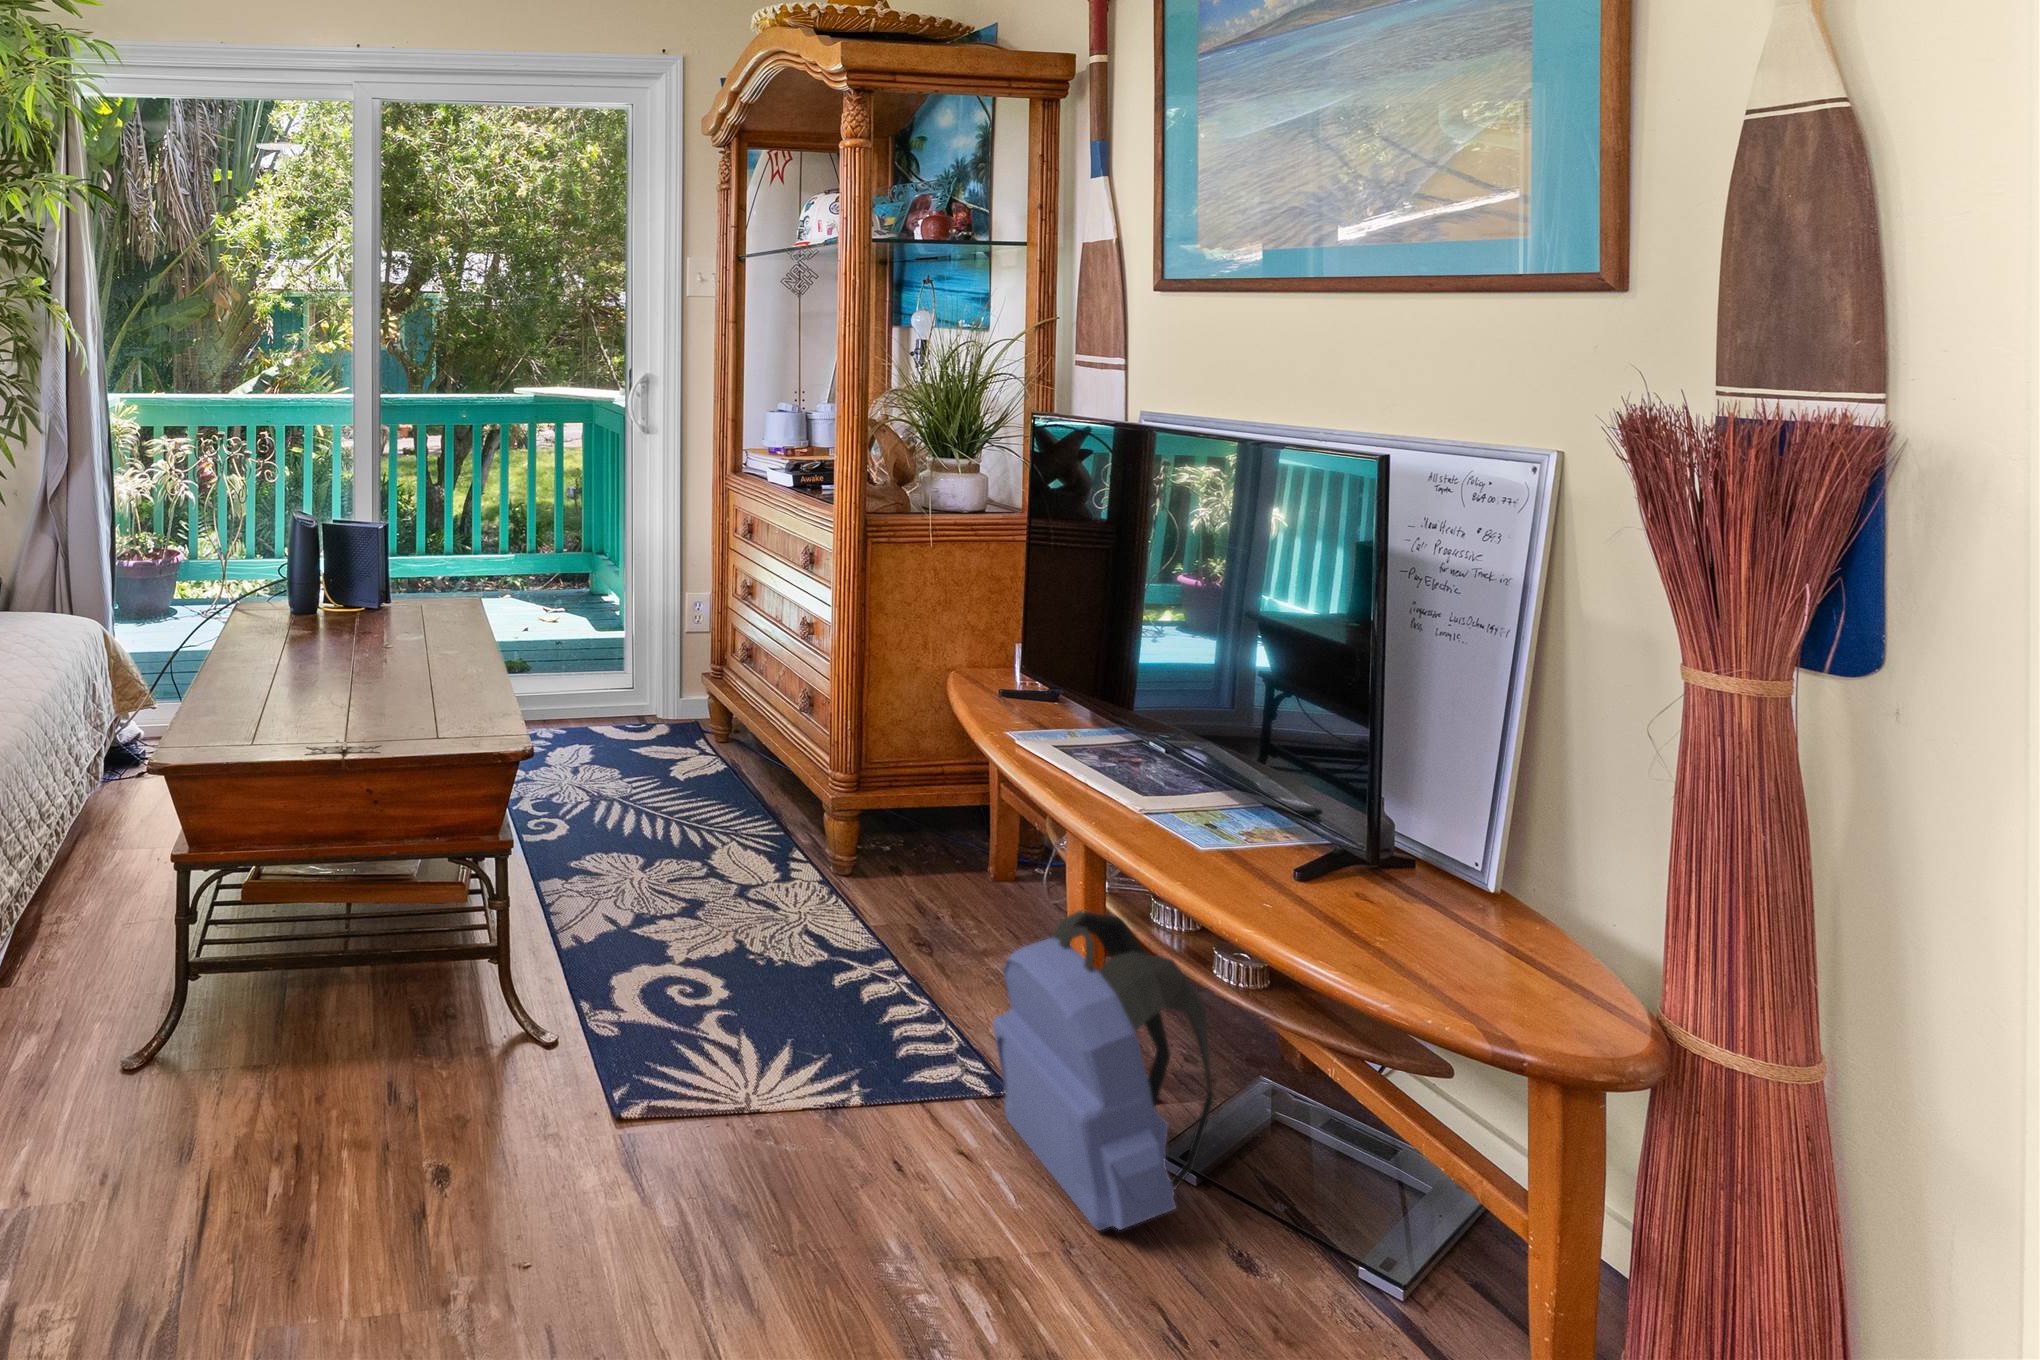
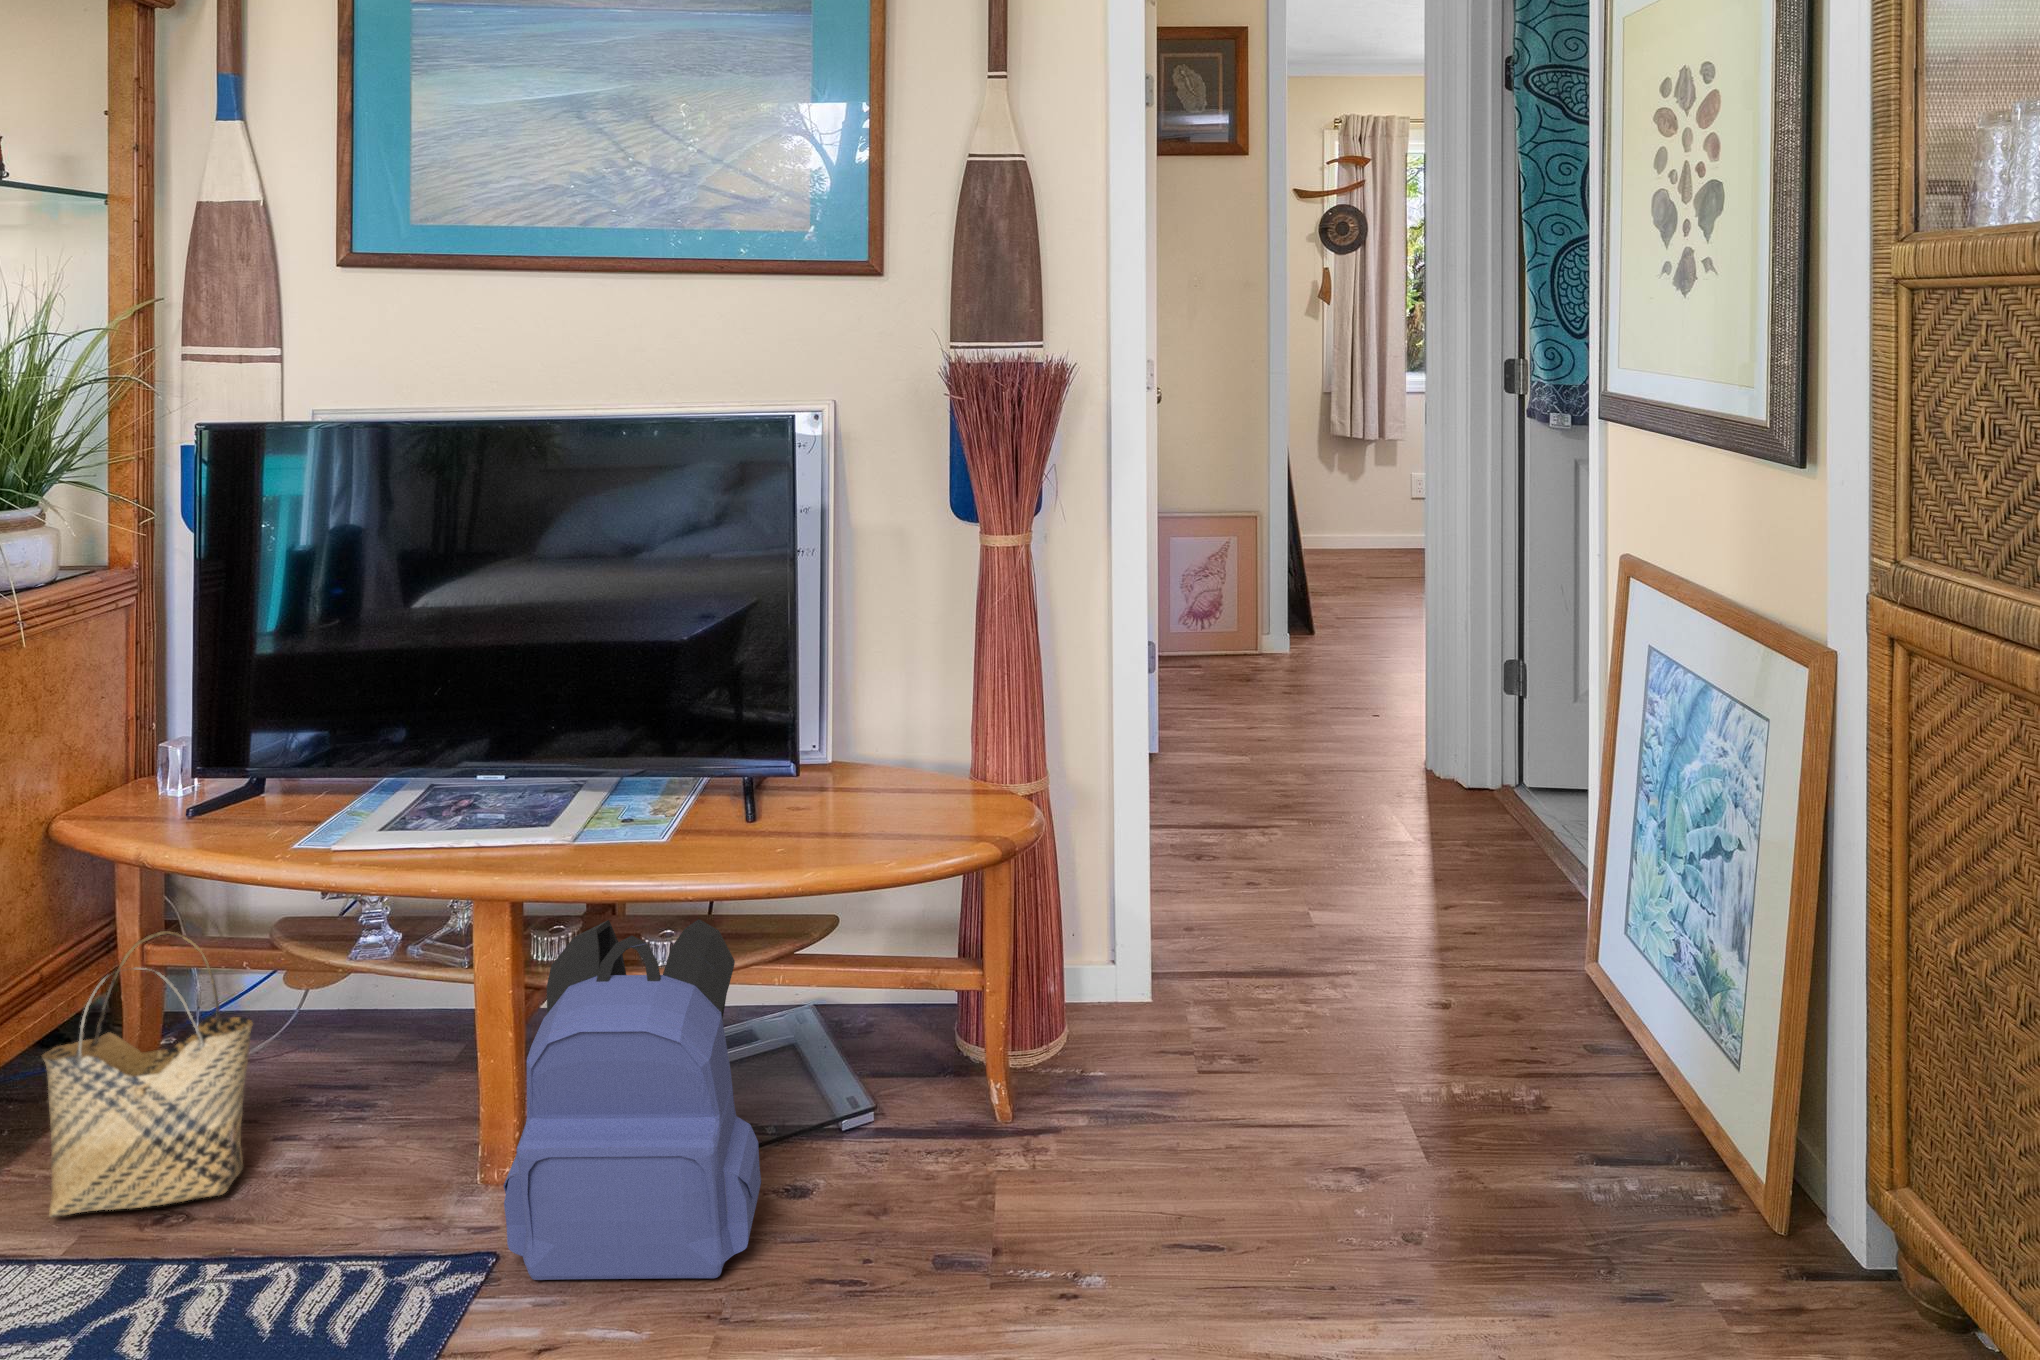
woven basket: none [884,779,990,952] -> present [42,931,253,1217]

